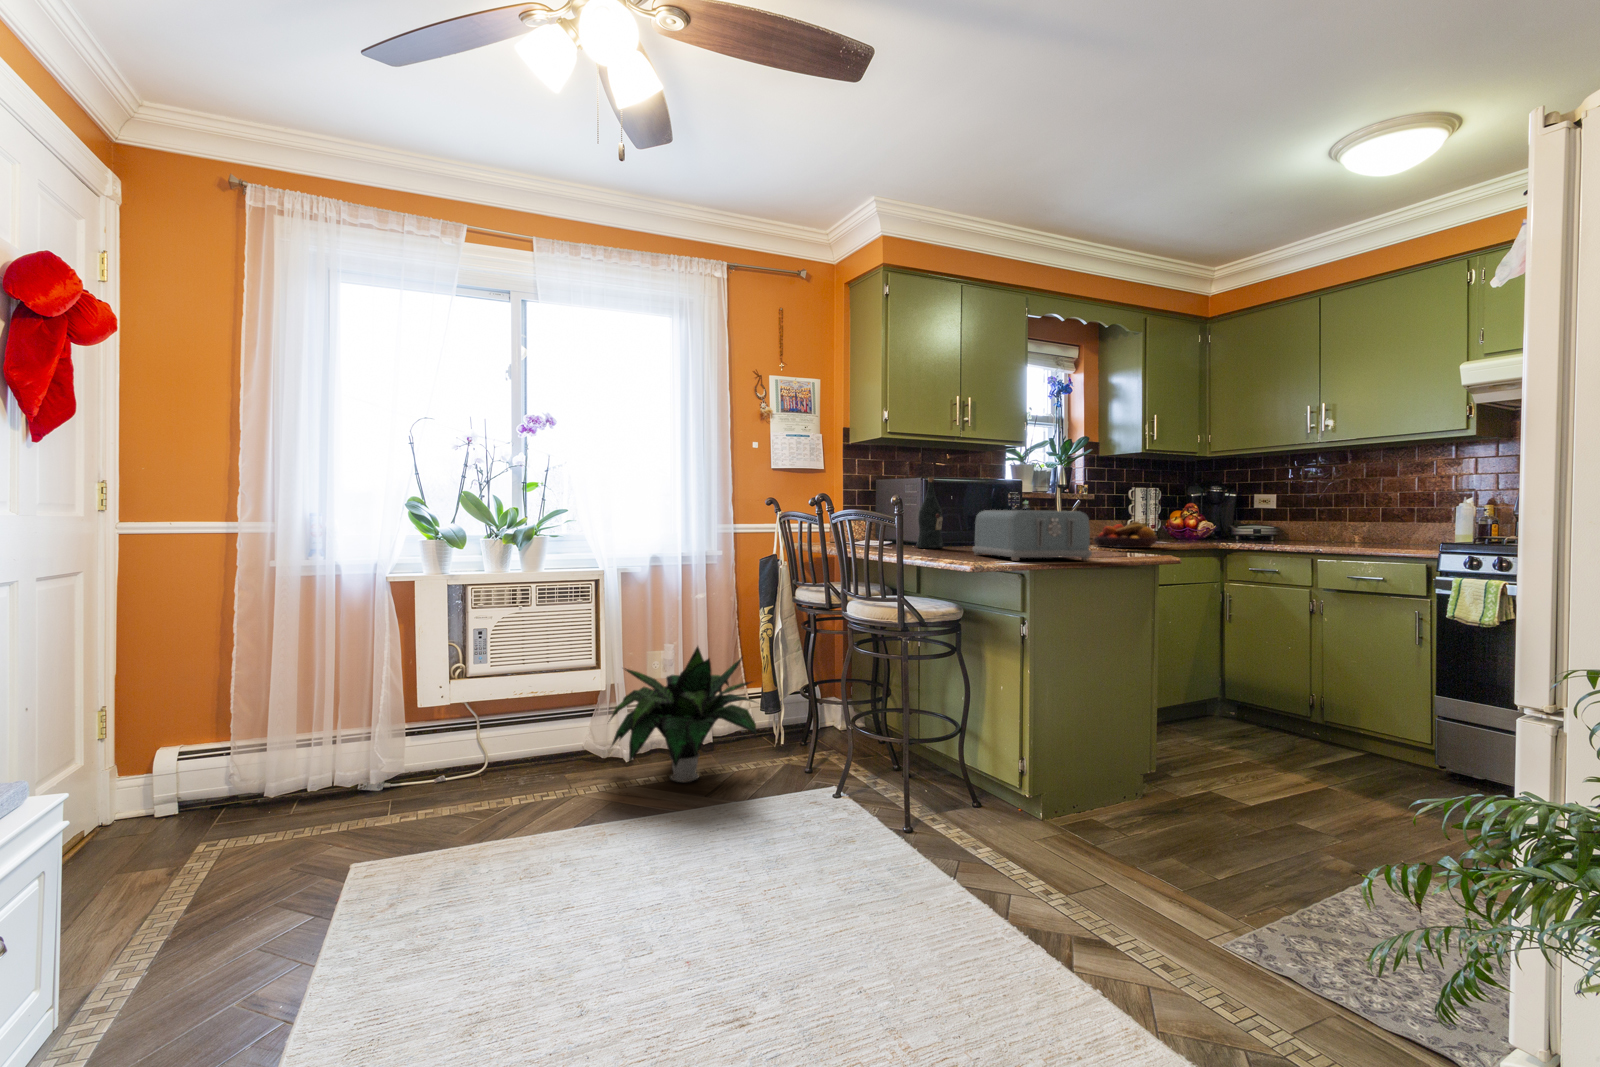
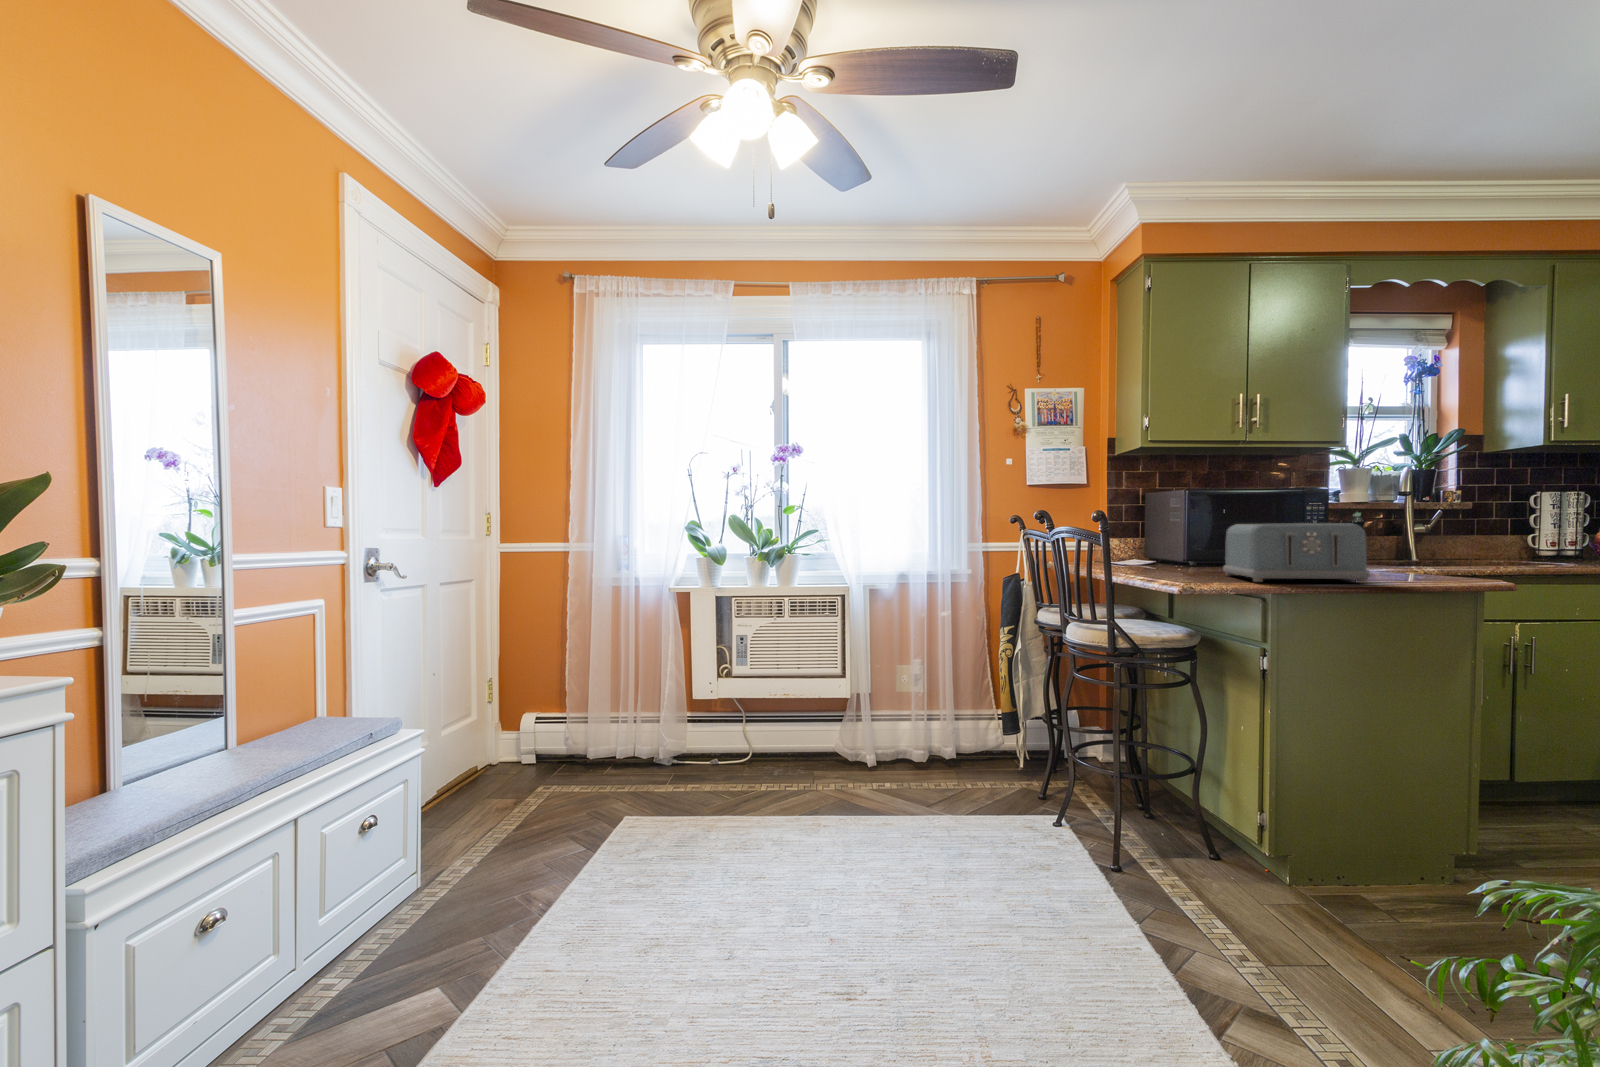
wine bottle: present [916,478,944,548] -> none [1173,488,1207,568]
fruit bowl: present [1093,521,1157,548] -> none [1443,533,1546,568]
potted plant: present [610,646,757,782] -> none [839,660,995,792]

